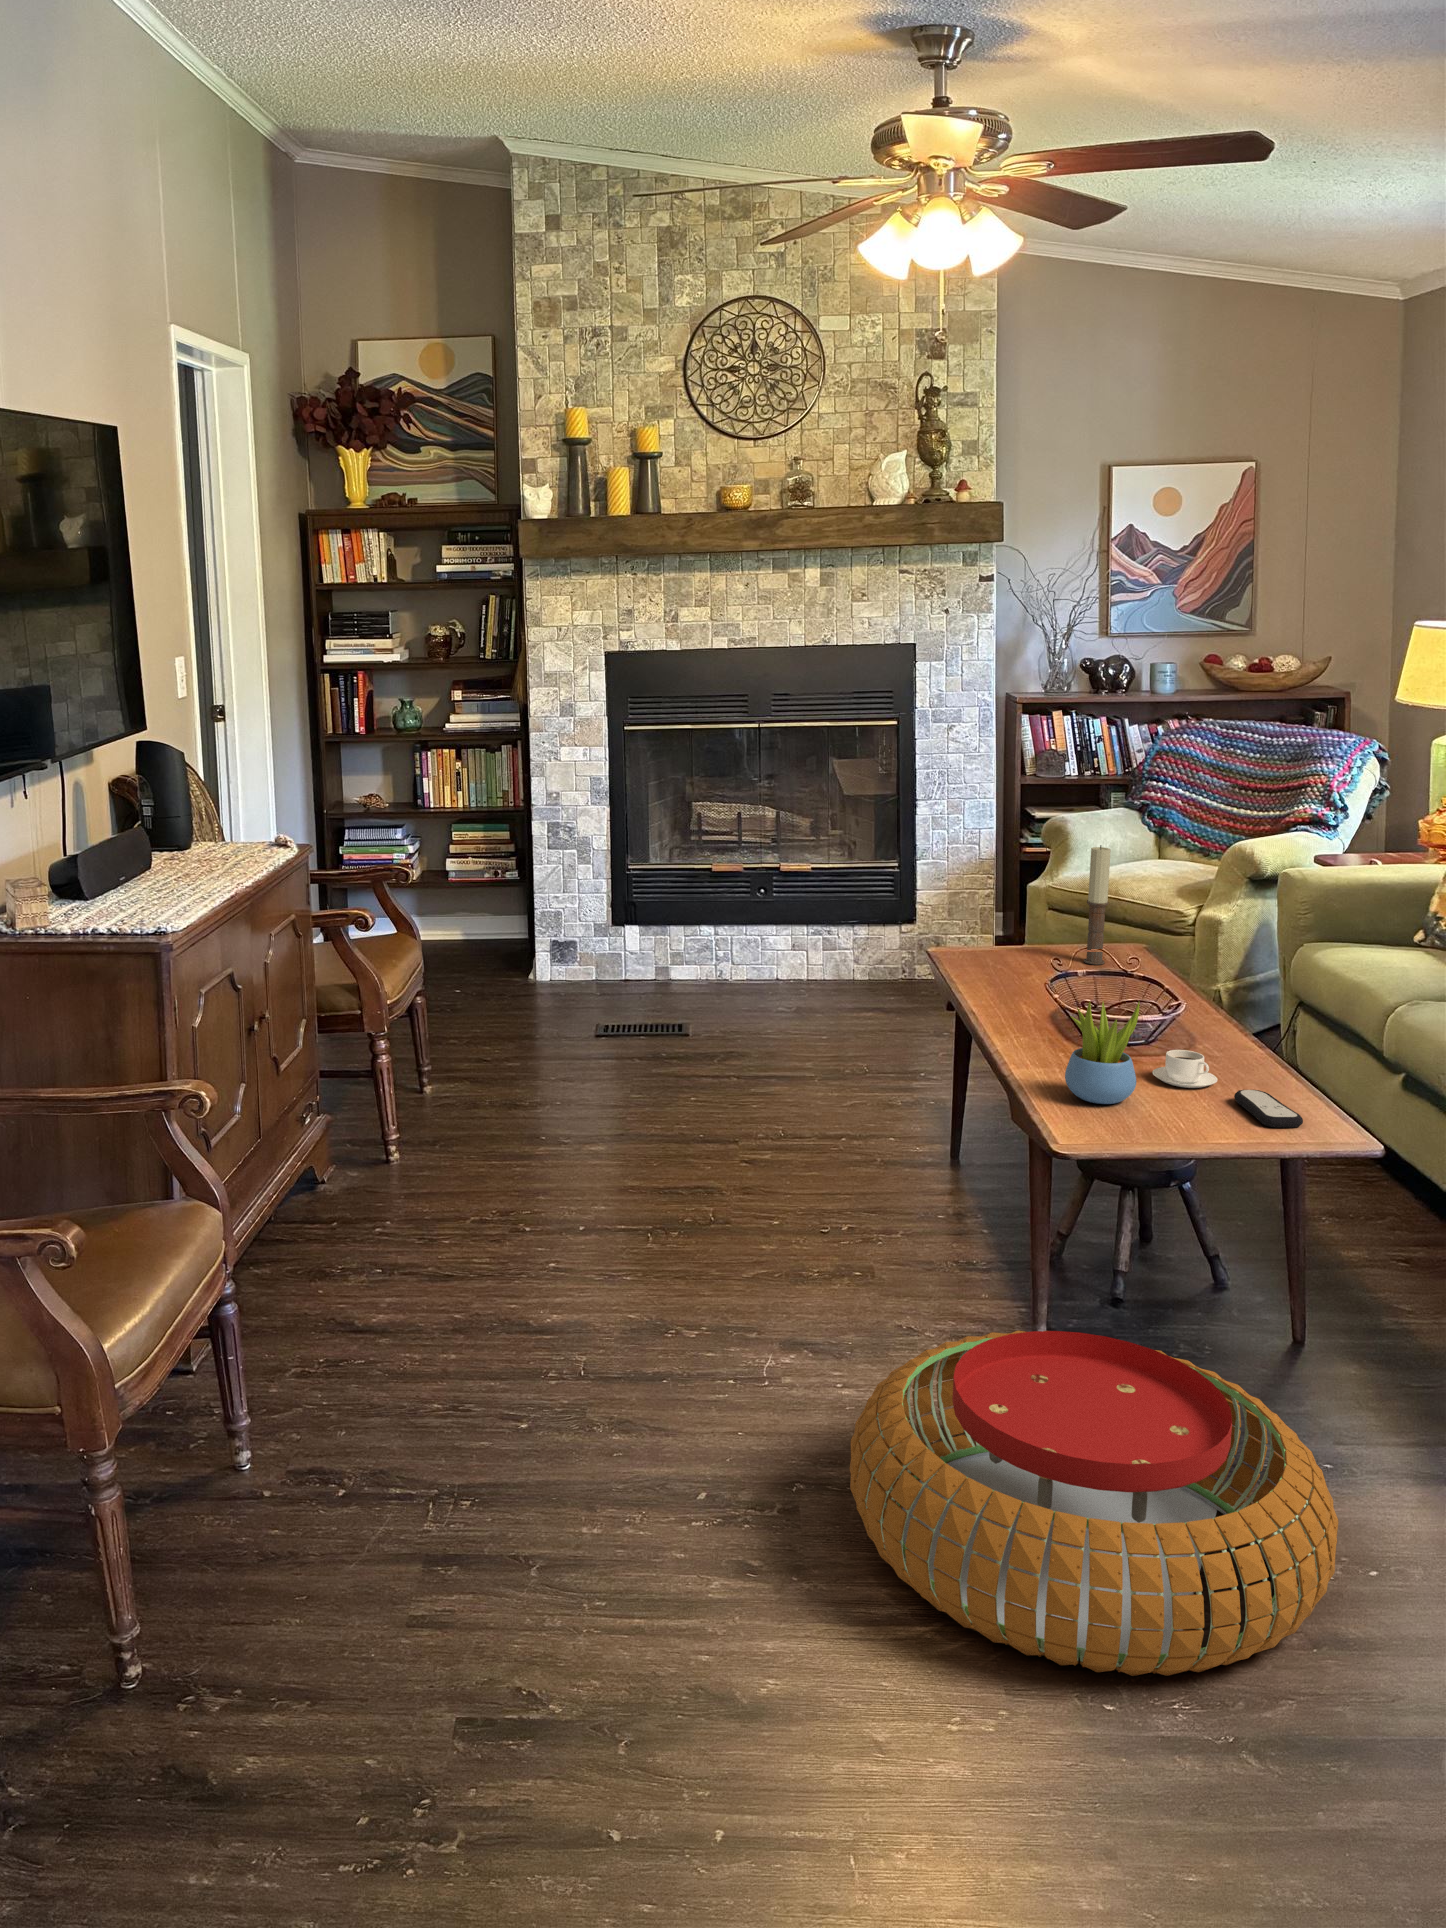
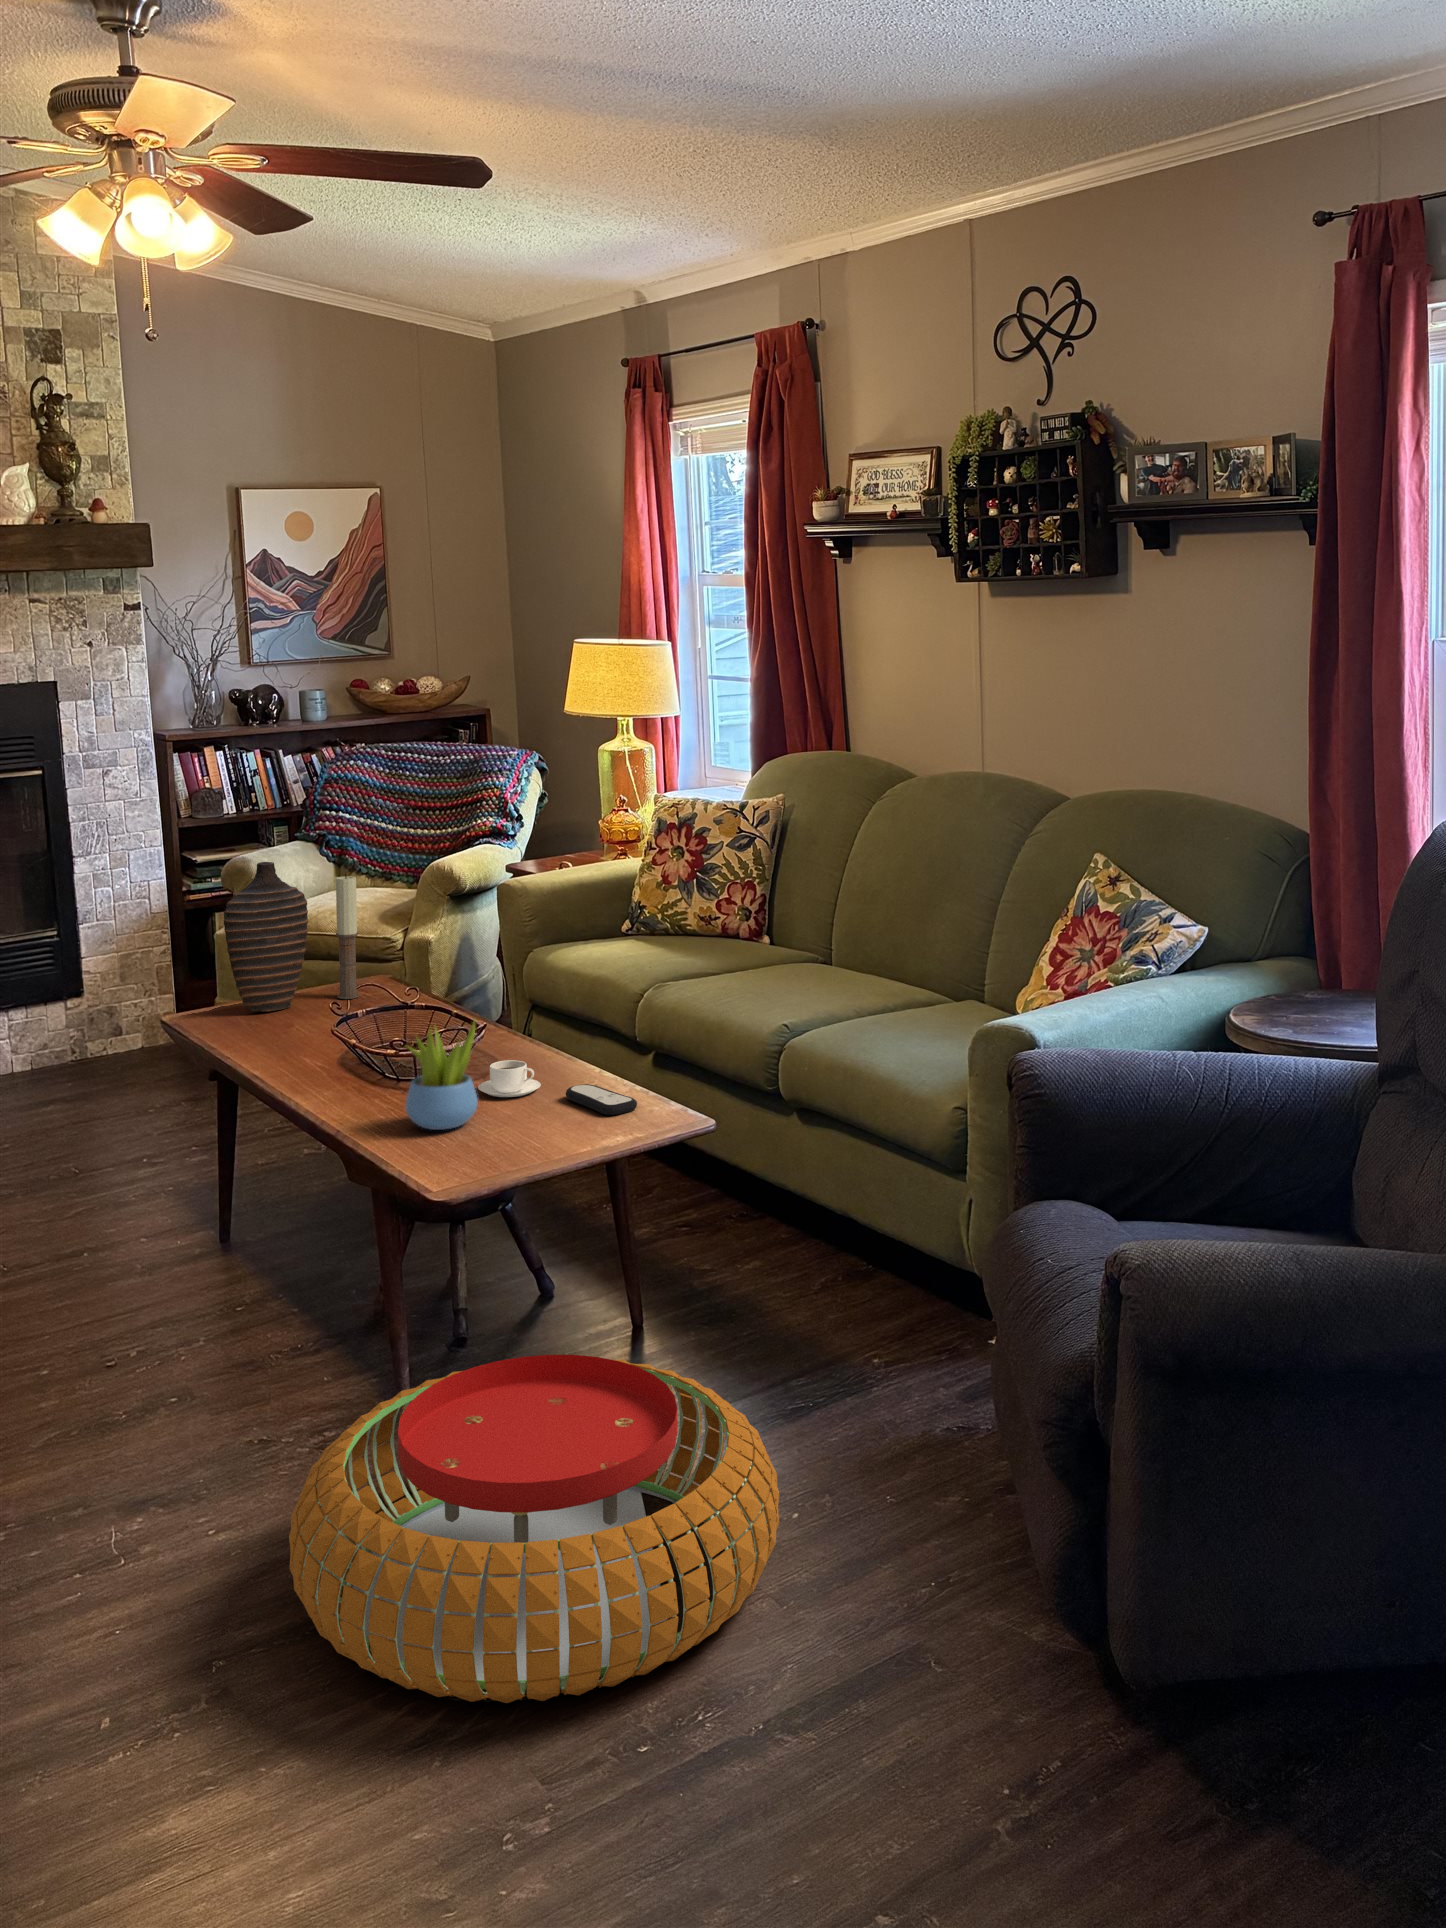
decorative vase: none [981,825,1062,964] -> present [224,862,308,1012]

